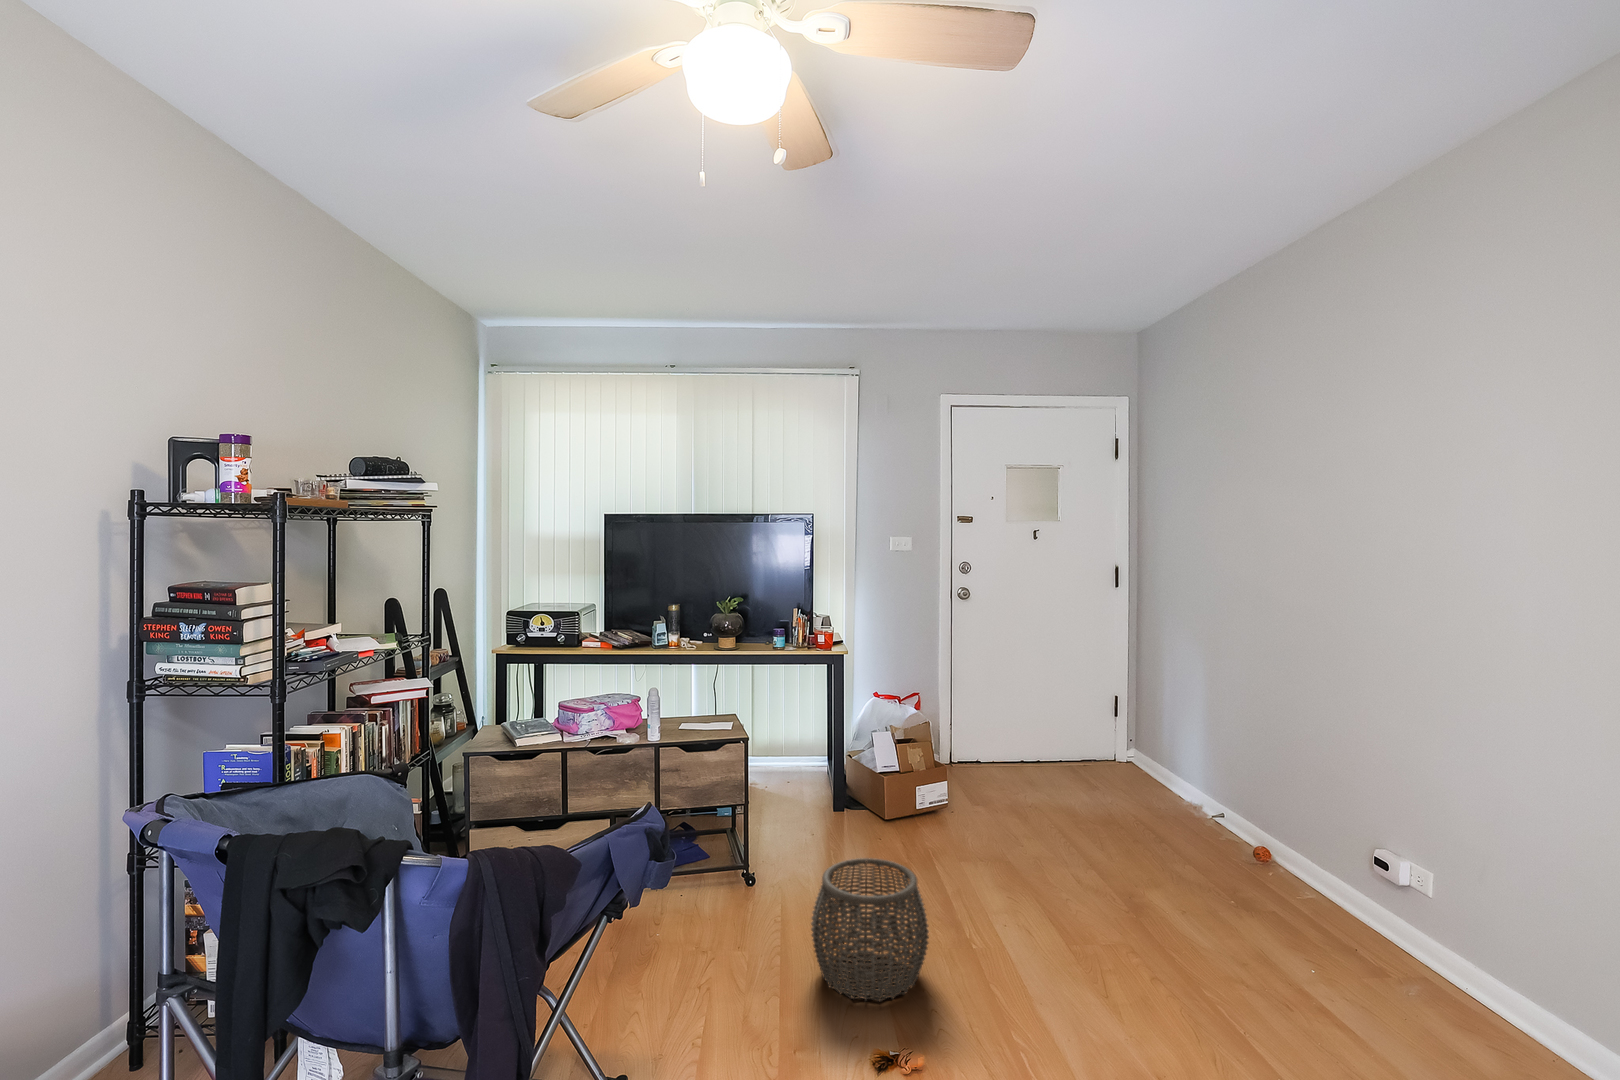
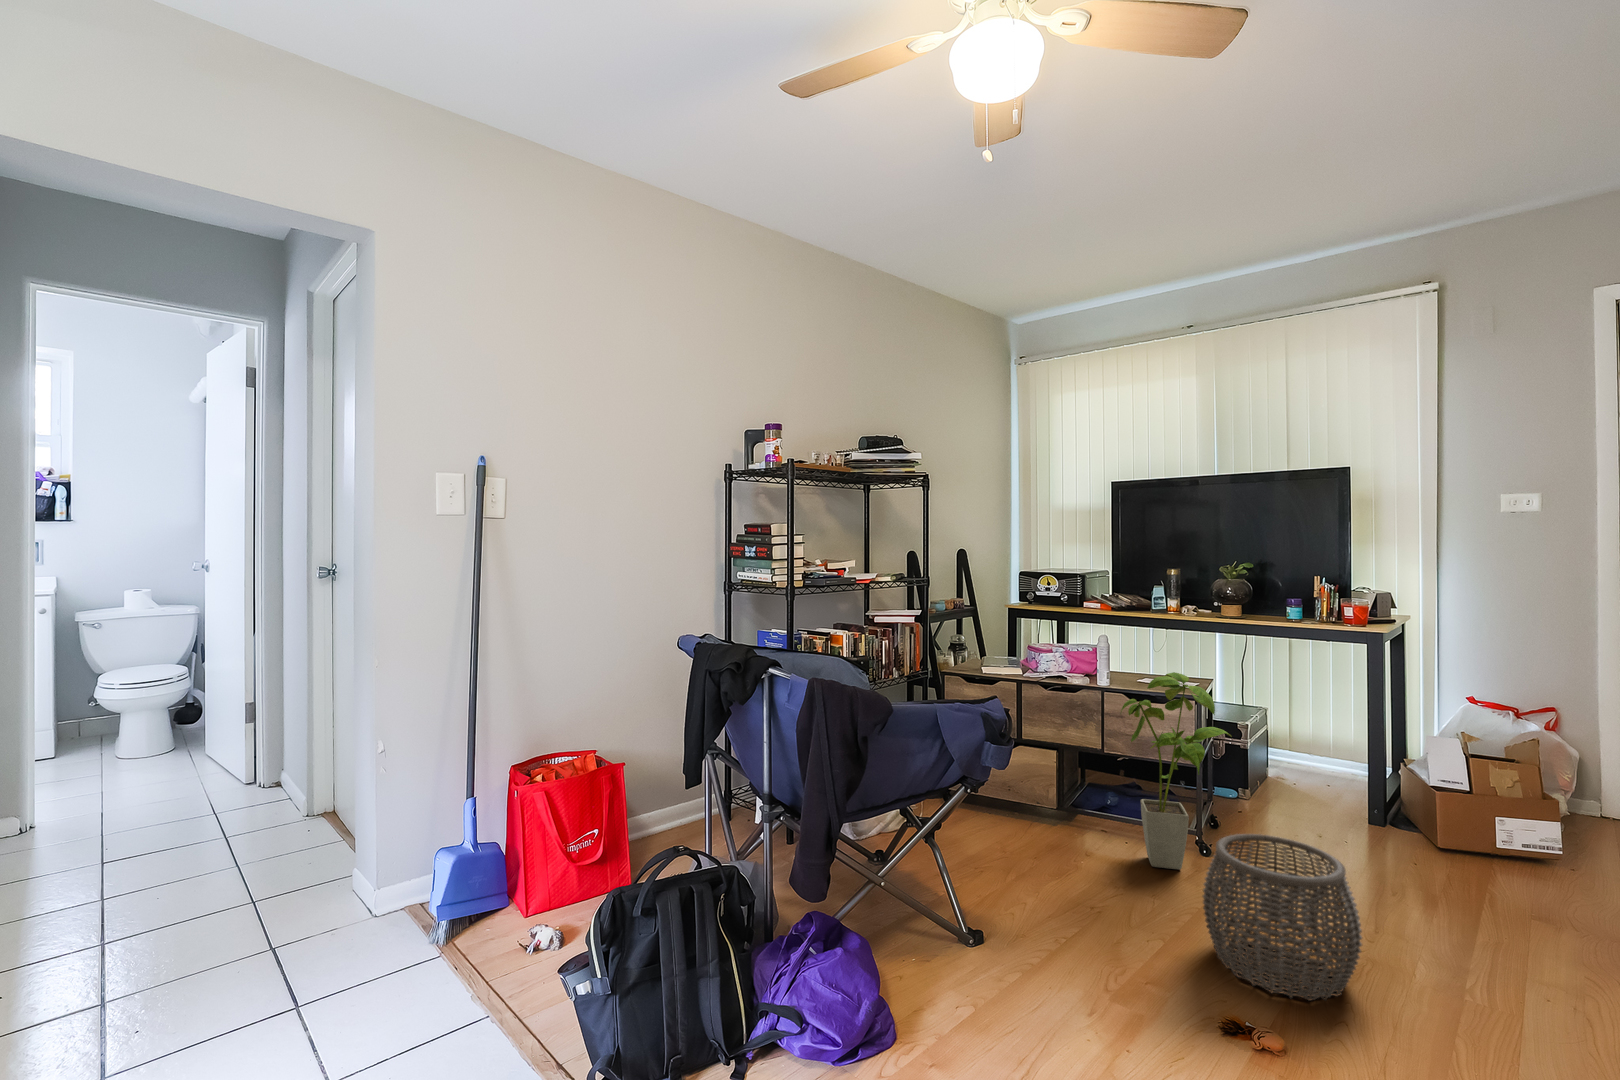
house plant: none [690,720,786,916] -> present [1121,672,1231,870]

